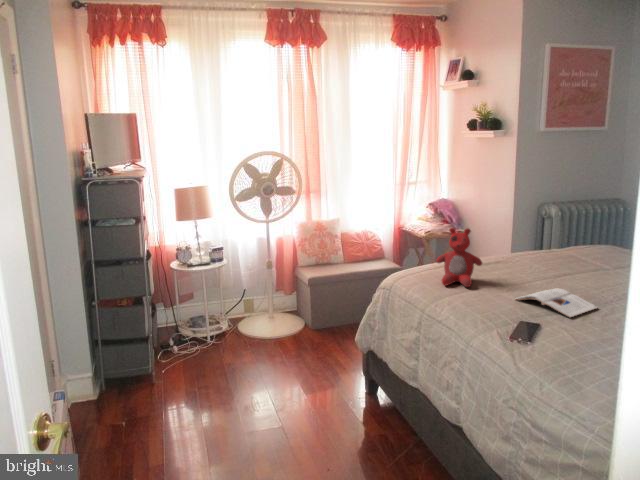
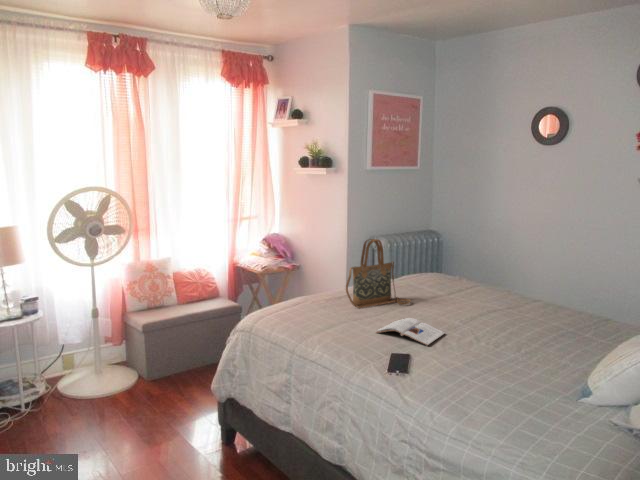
handbag: none [493,203,570,275] -> present [346,239,411,308]
stuffed bear: present [436,228,482,287] -> none [296,266,340,324]

